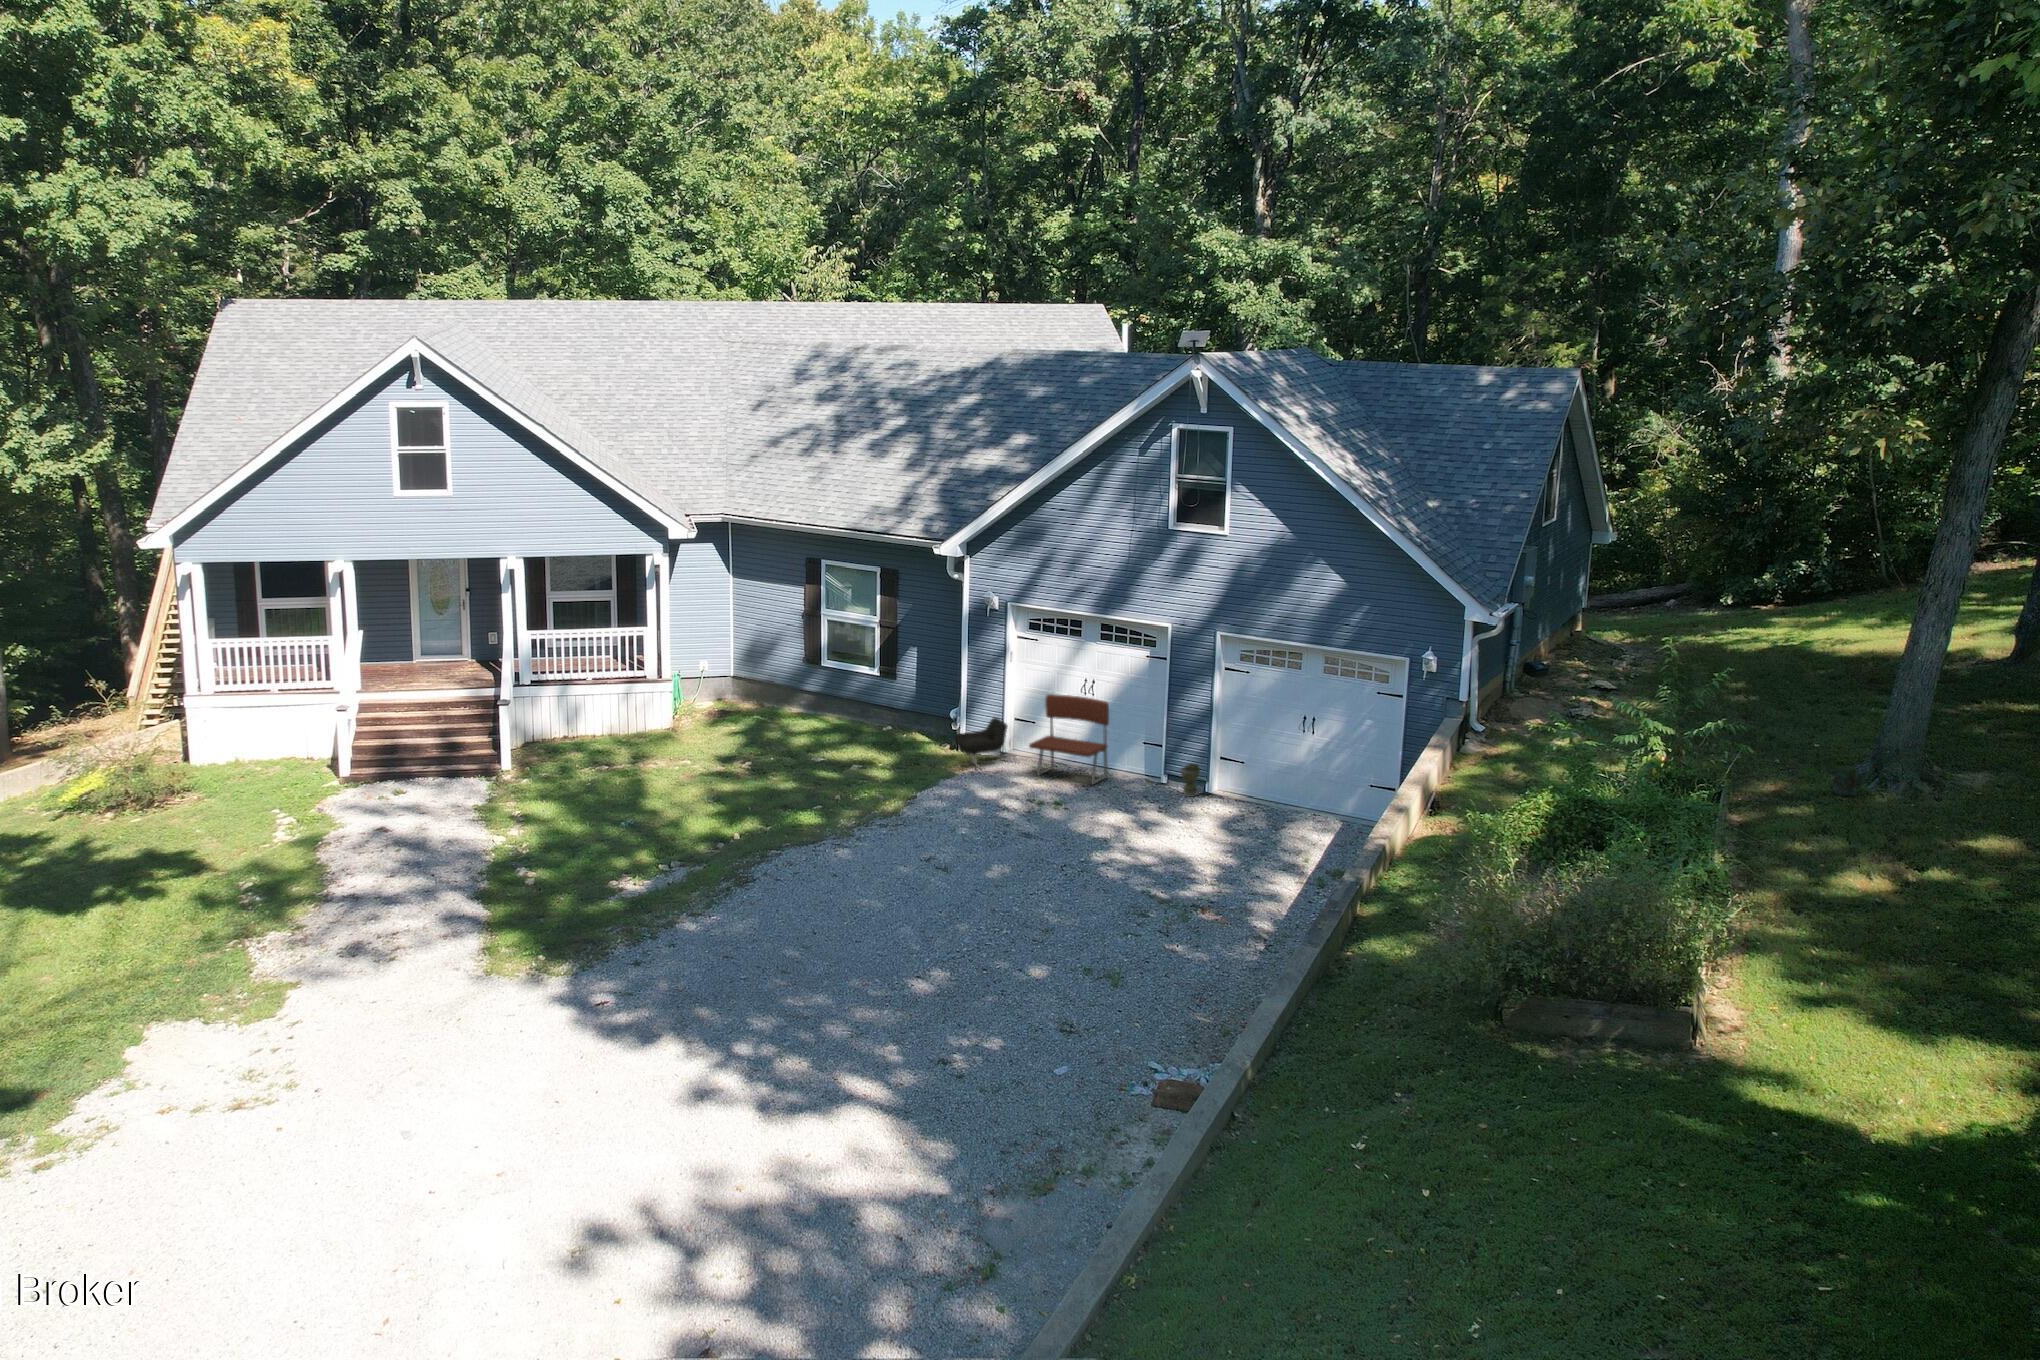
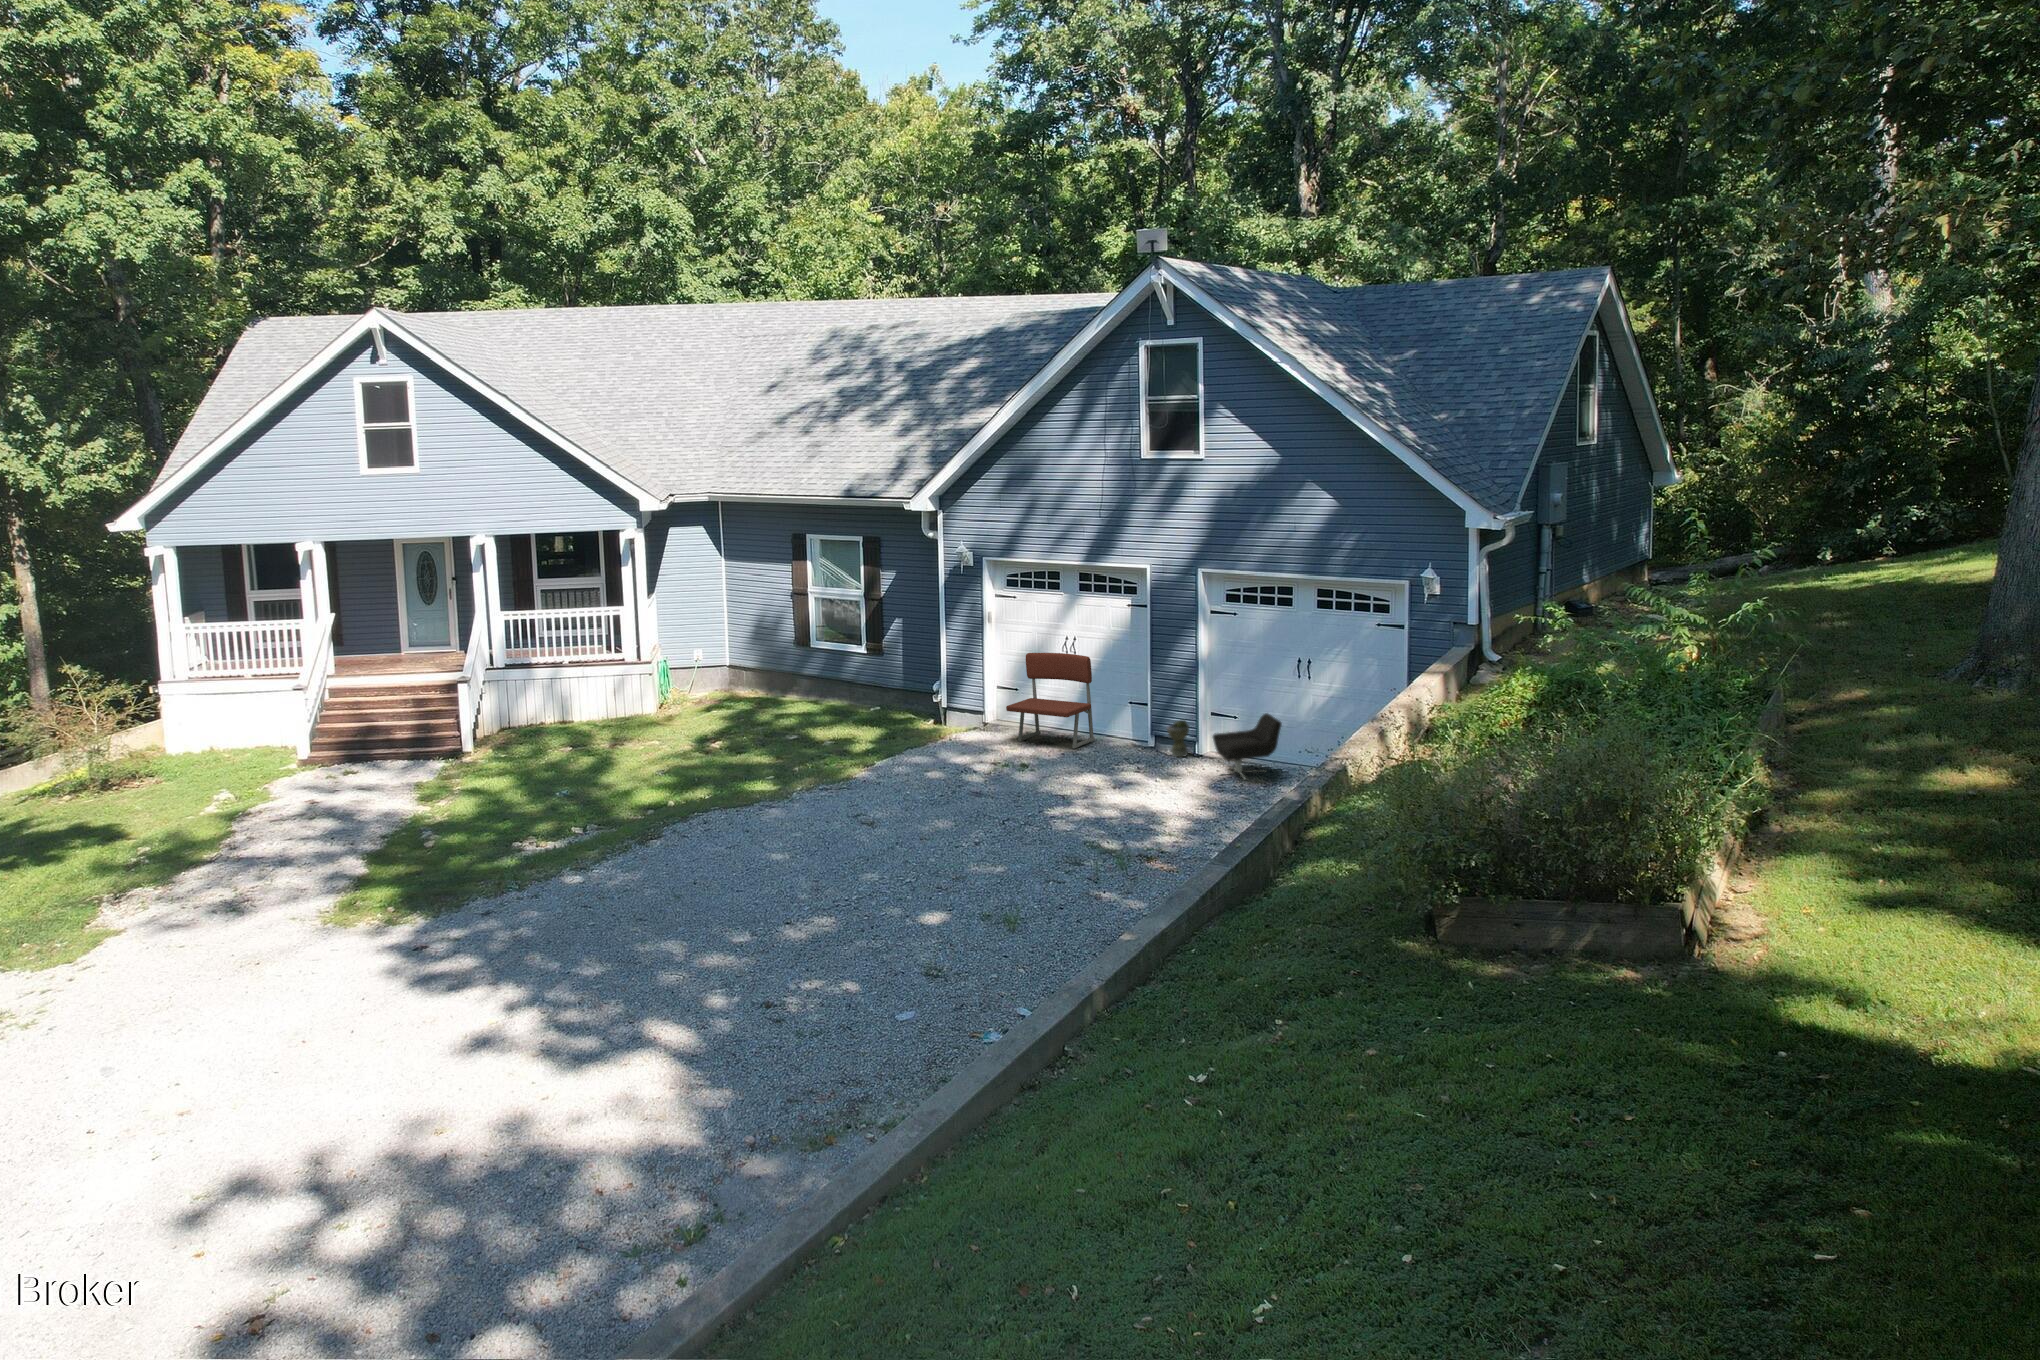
lounge chair: present [955,718,1008,768] -> present [1213,713,1282,780]
watering can: present [1833,765,1878,796] -> none [1910,672,1980,713]

